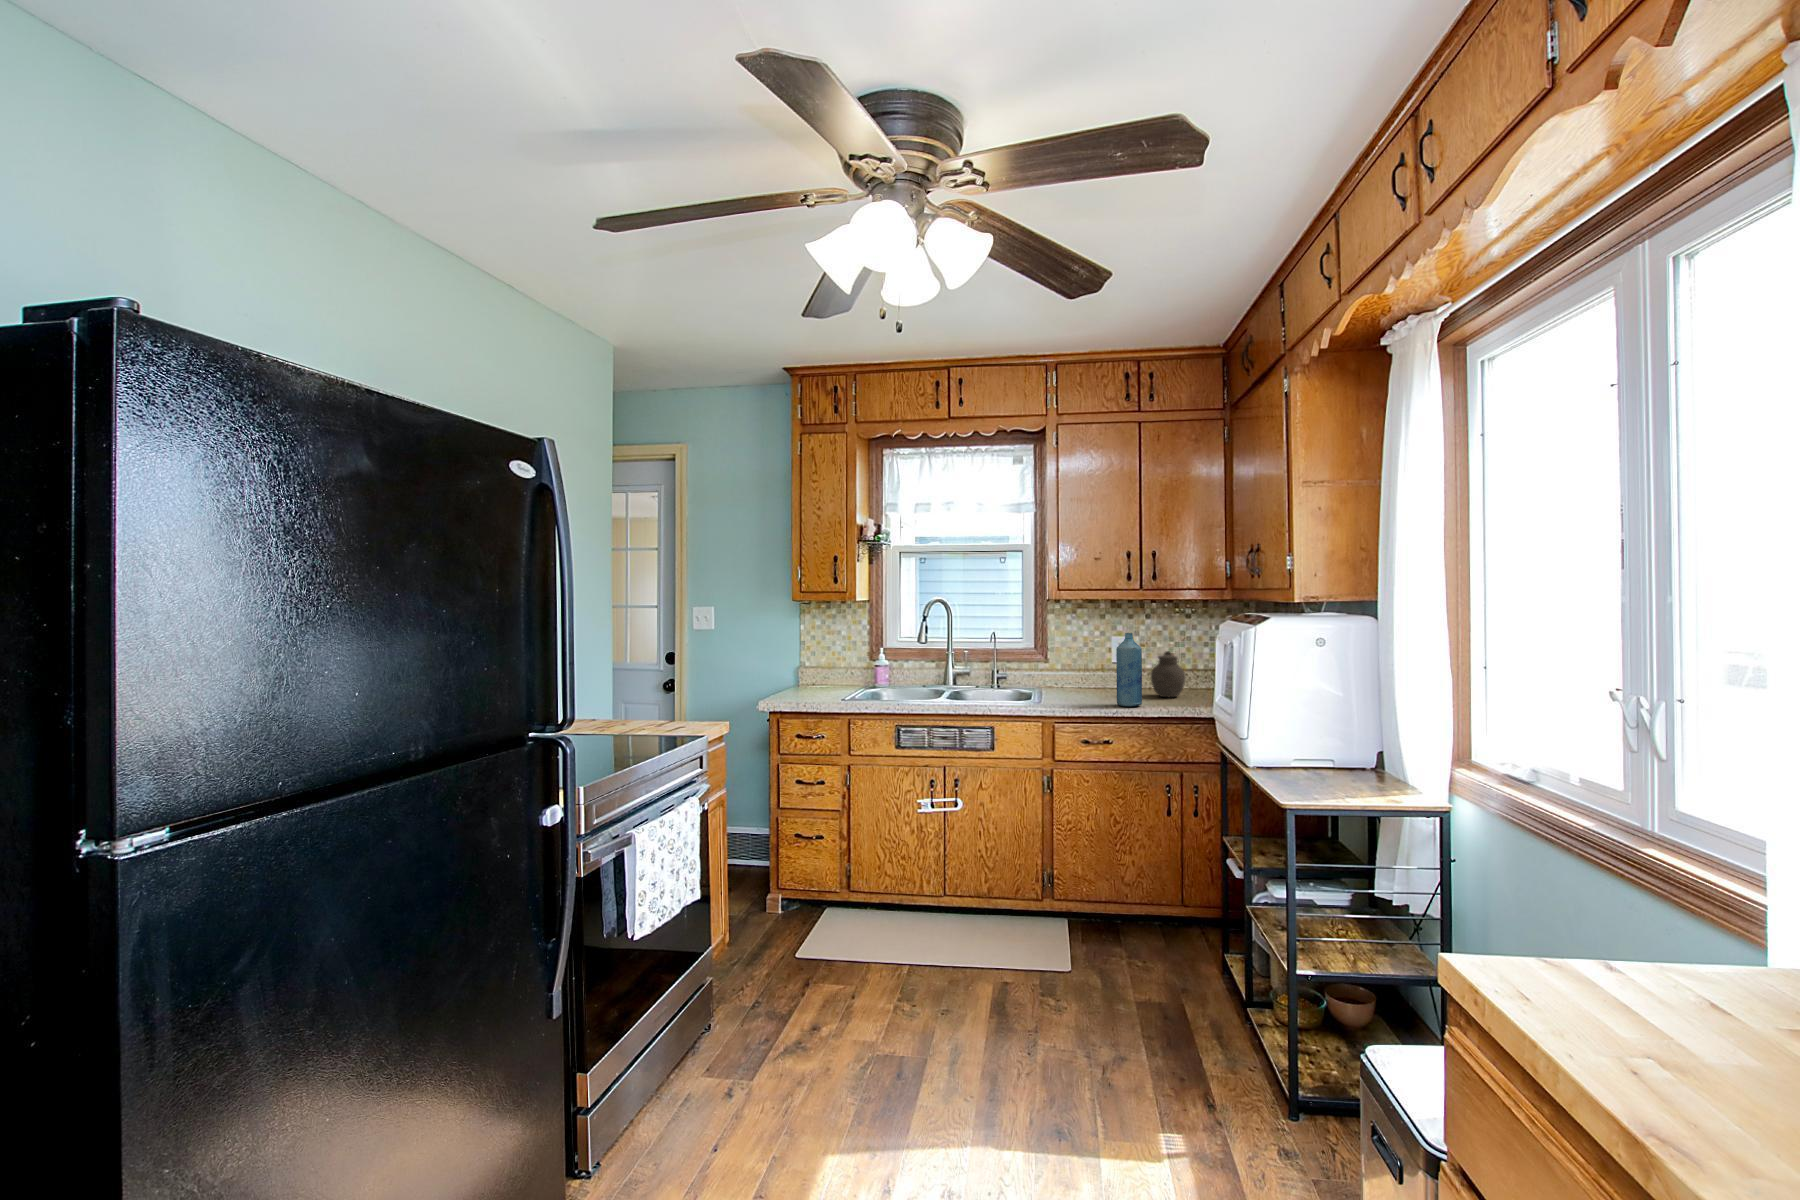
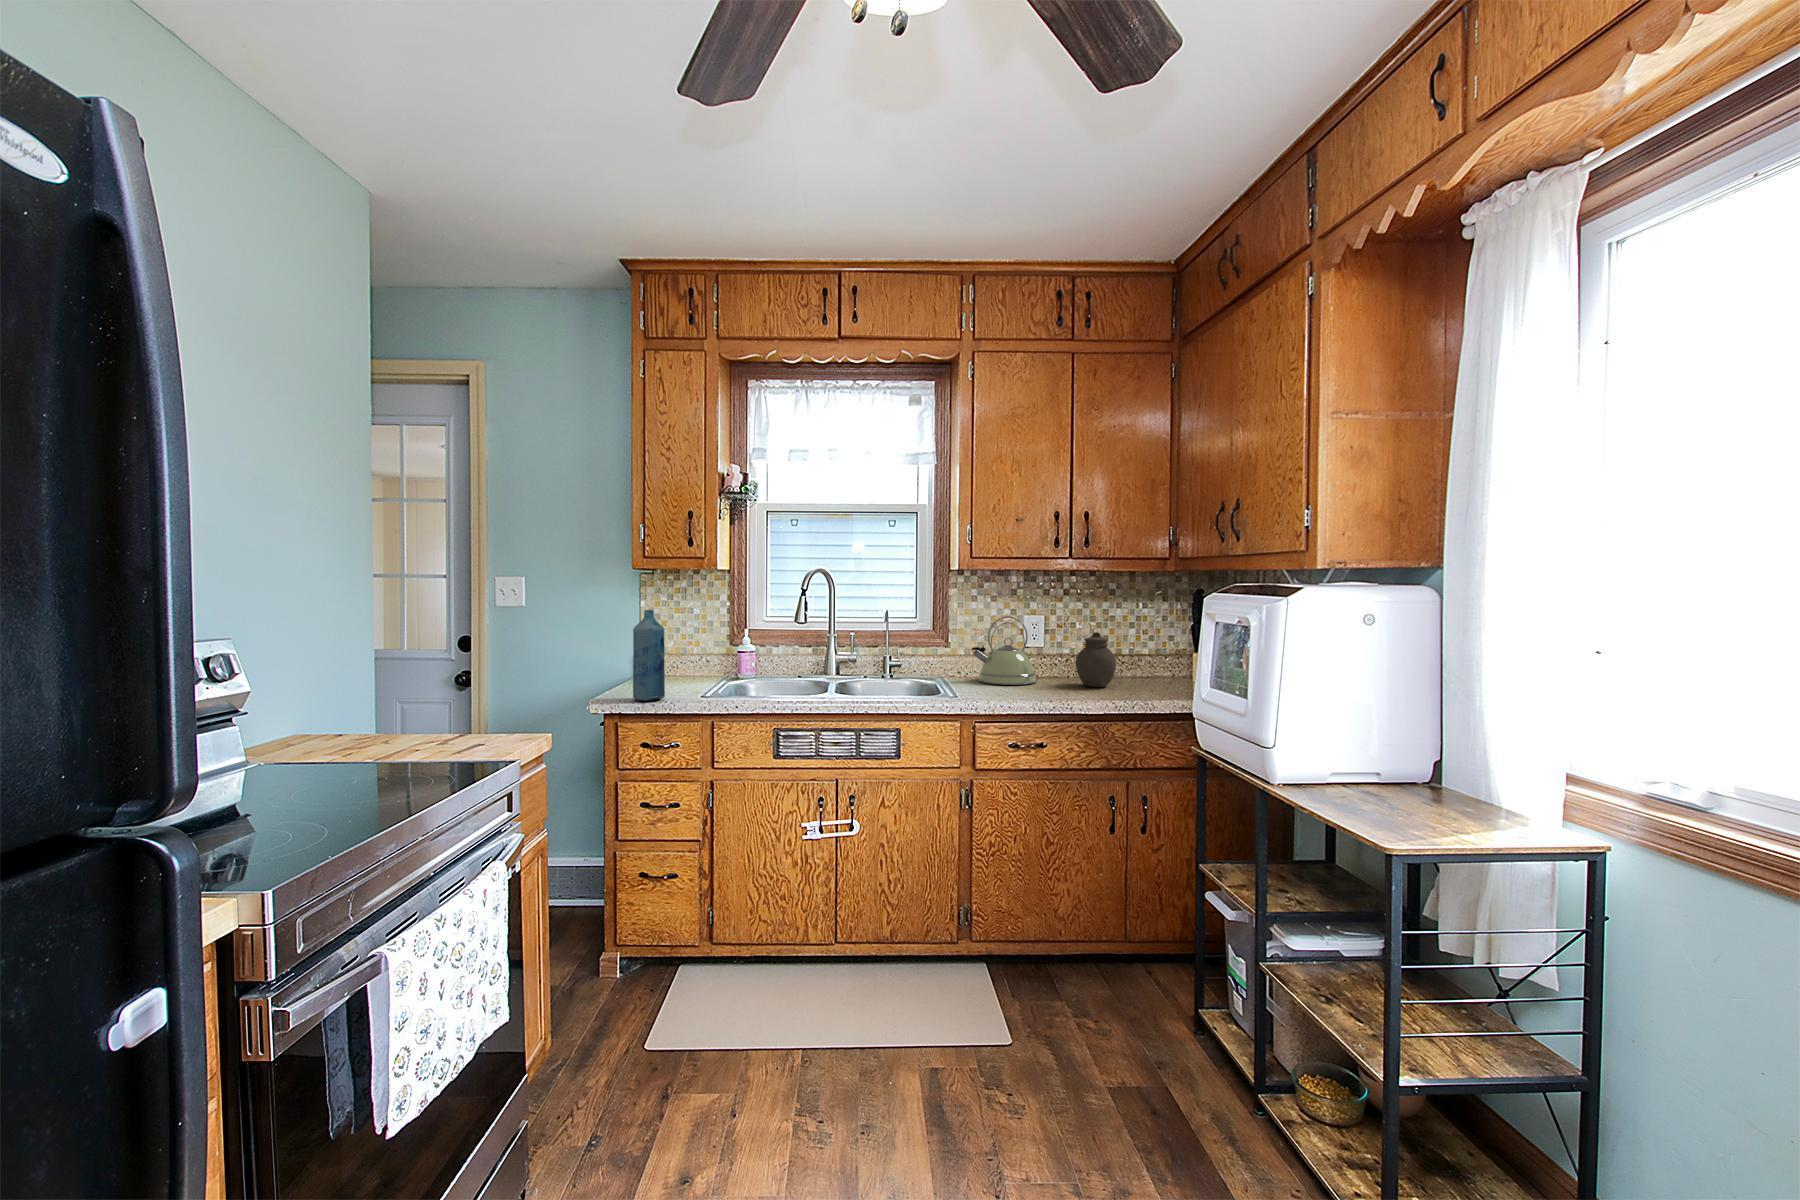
bottle: present [1116,633,1142,706] -> present [633,610,665,701]
kettle: none [1063,638,1119,695] -> present [972,616,1036,685]

